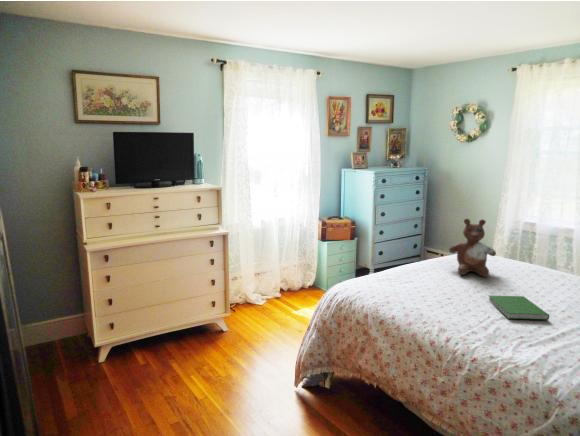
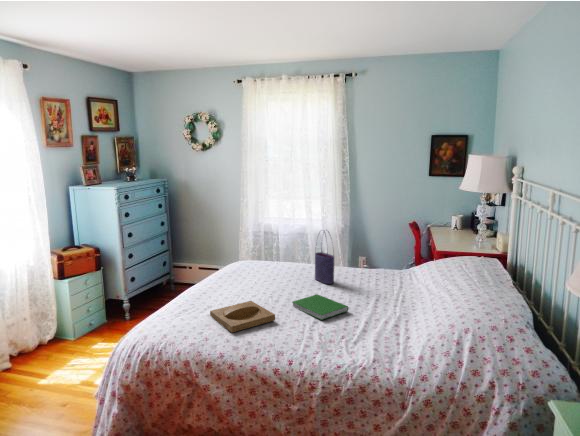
stuffed bear: present [449,219,496,277] -> none [234,227,277,286]
tote bag: none [538,231,563,292] -> present [315,231,334,284]
tray: none [404,283,459,305] -> present [210,301,275,333]

